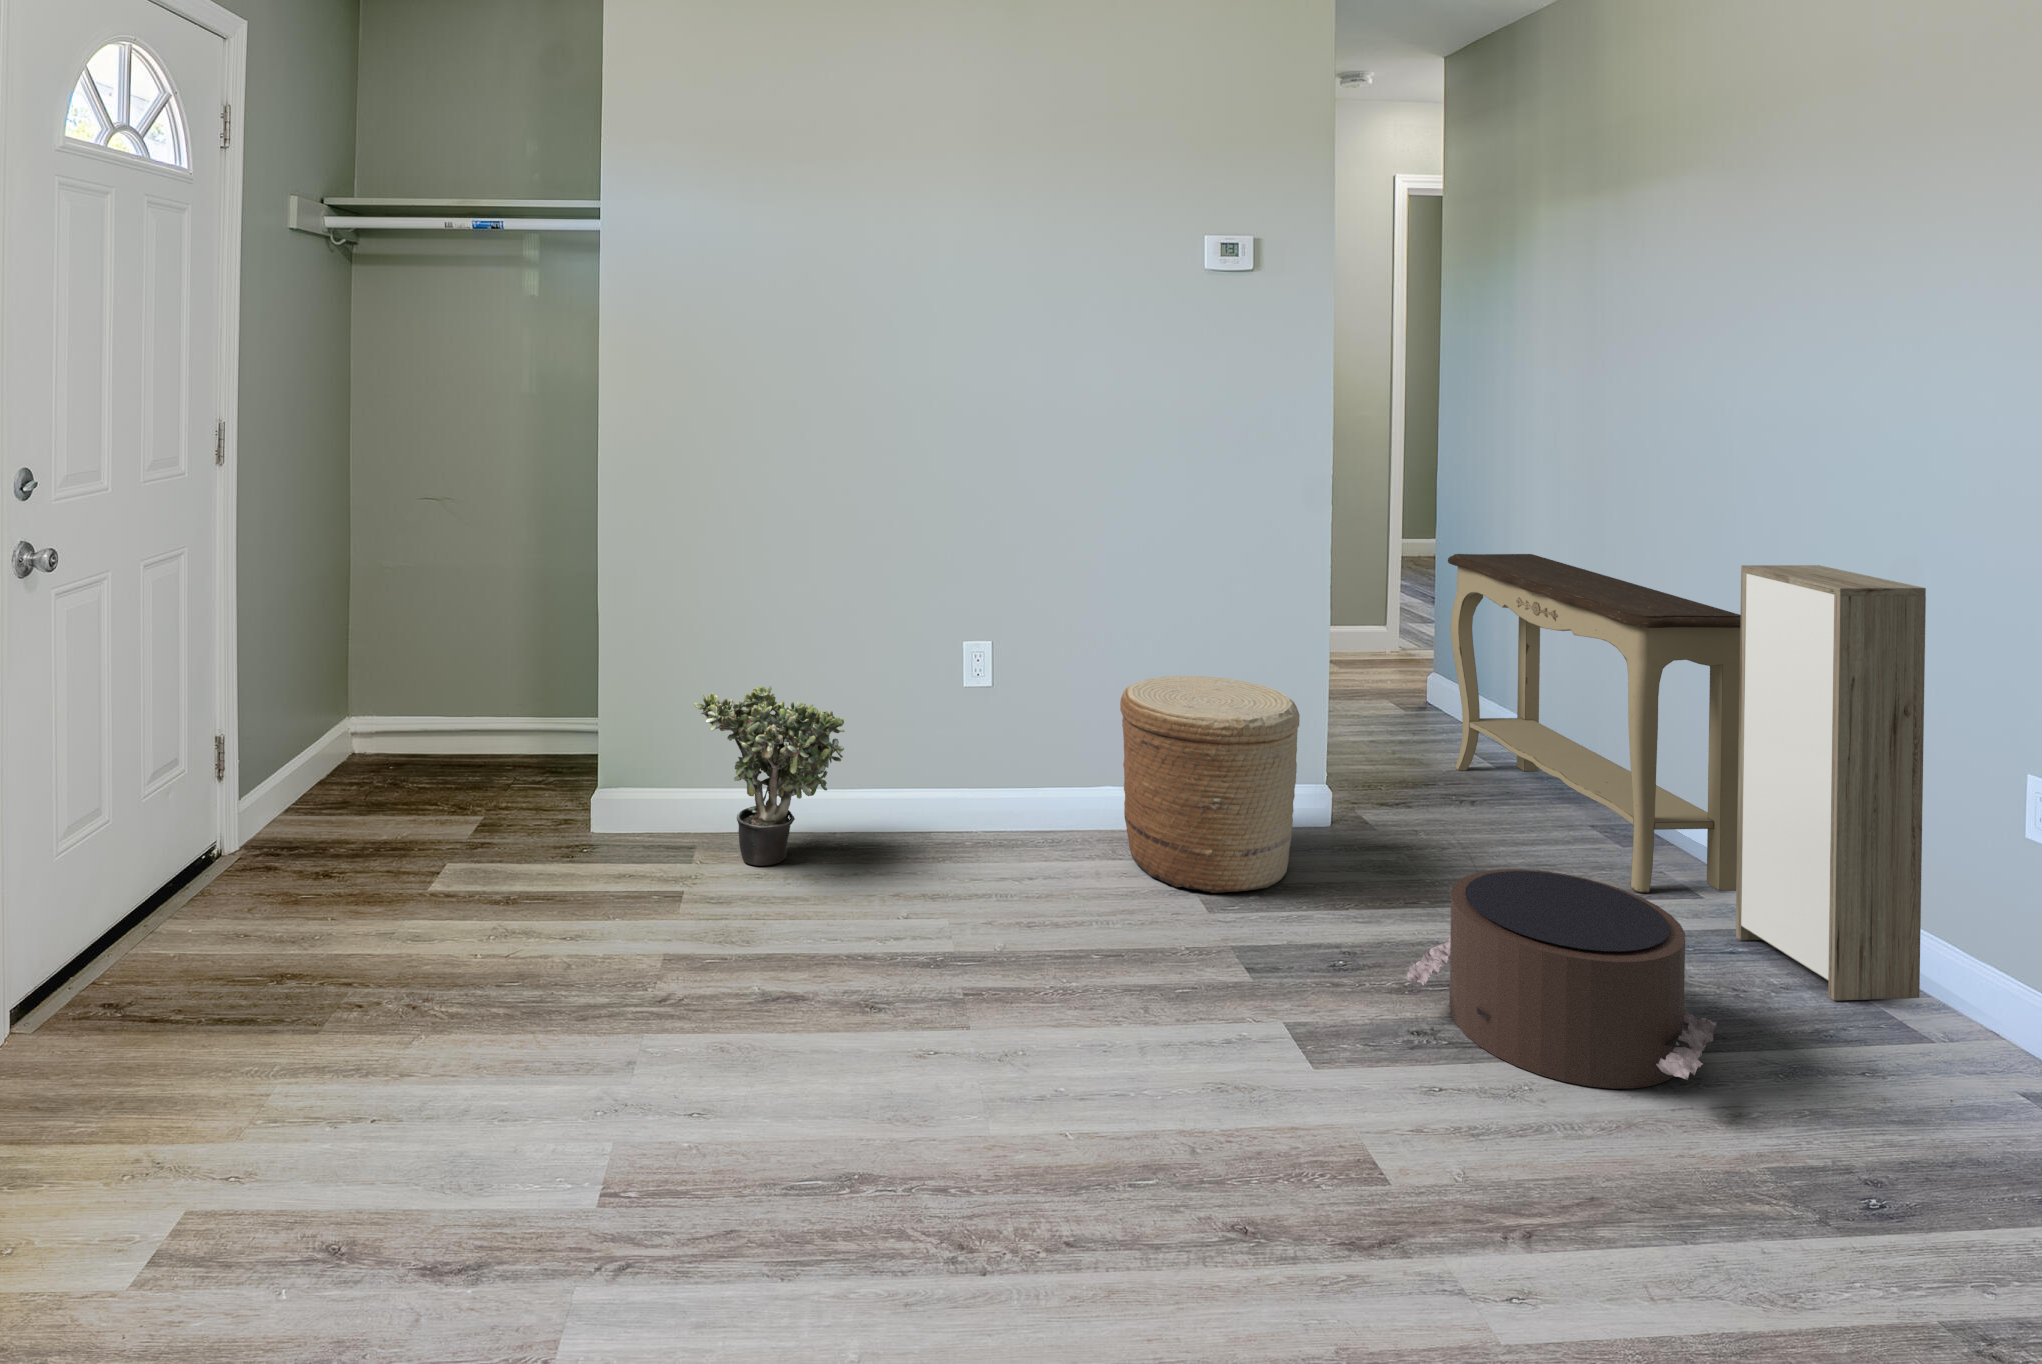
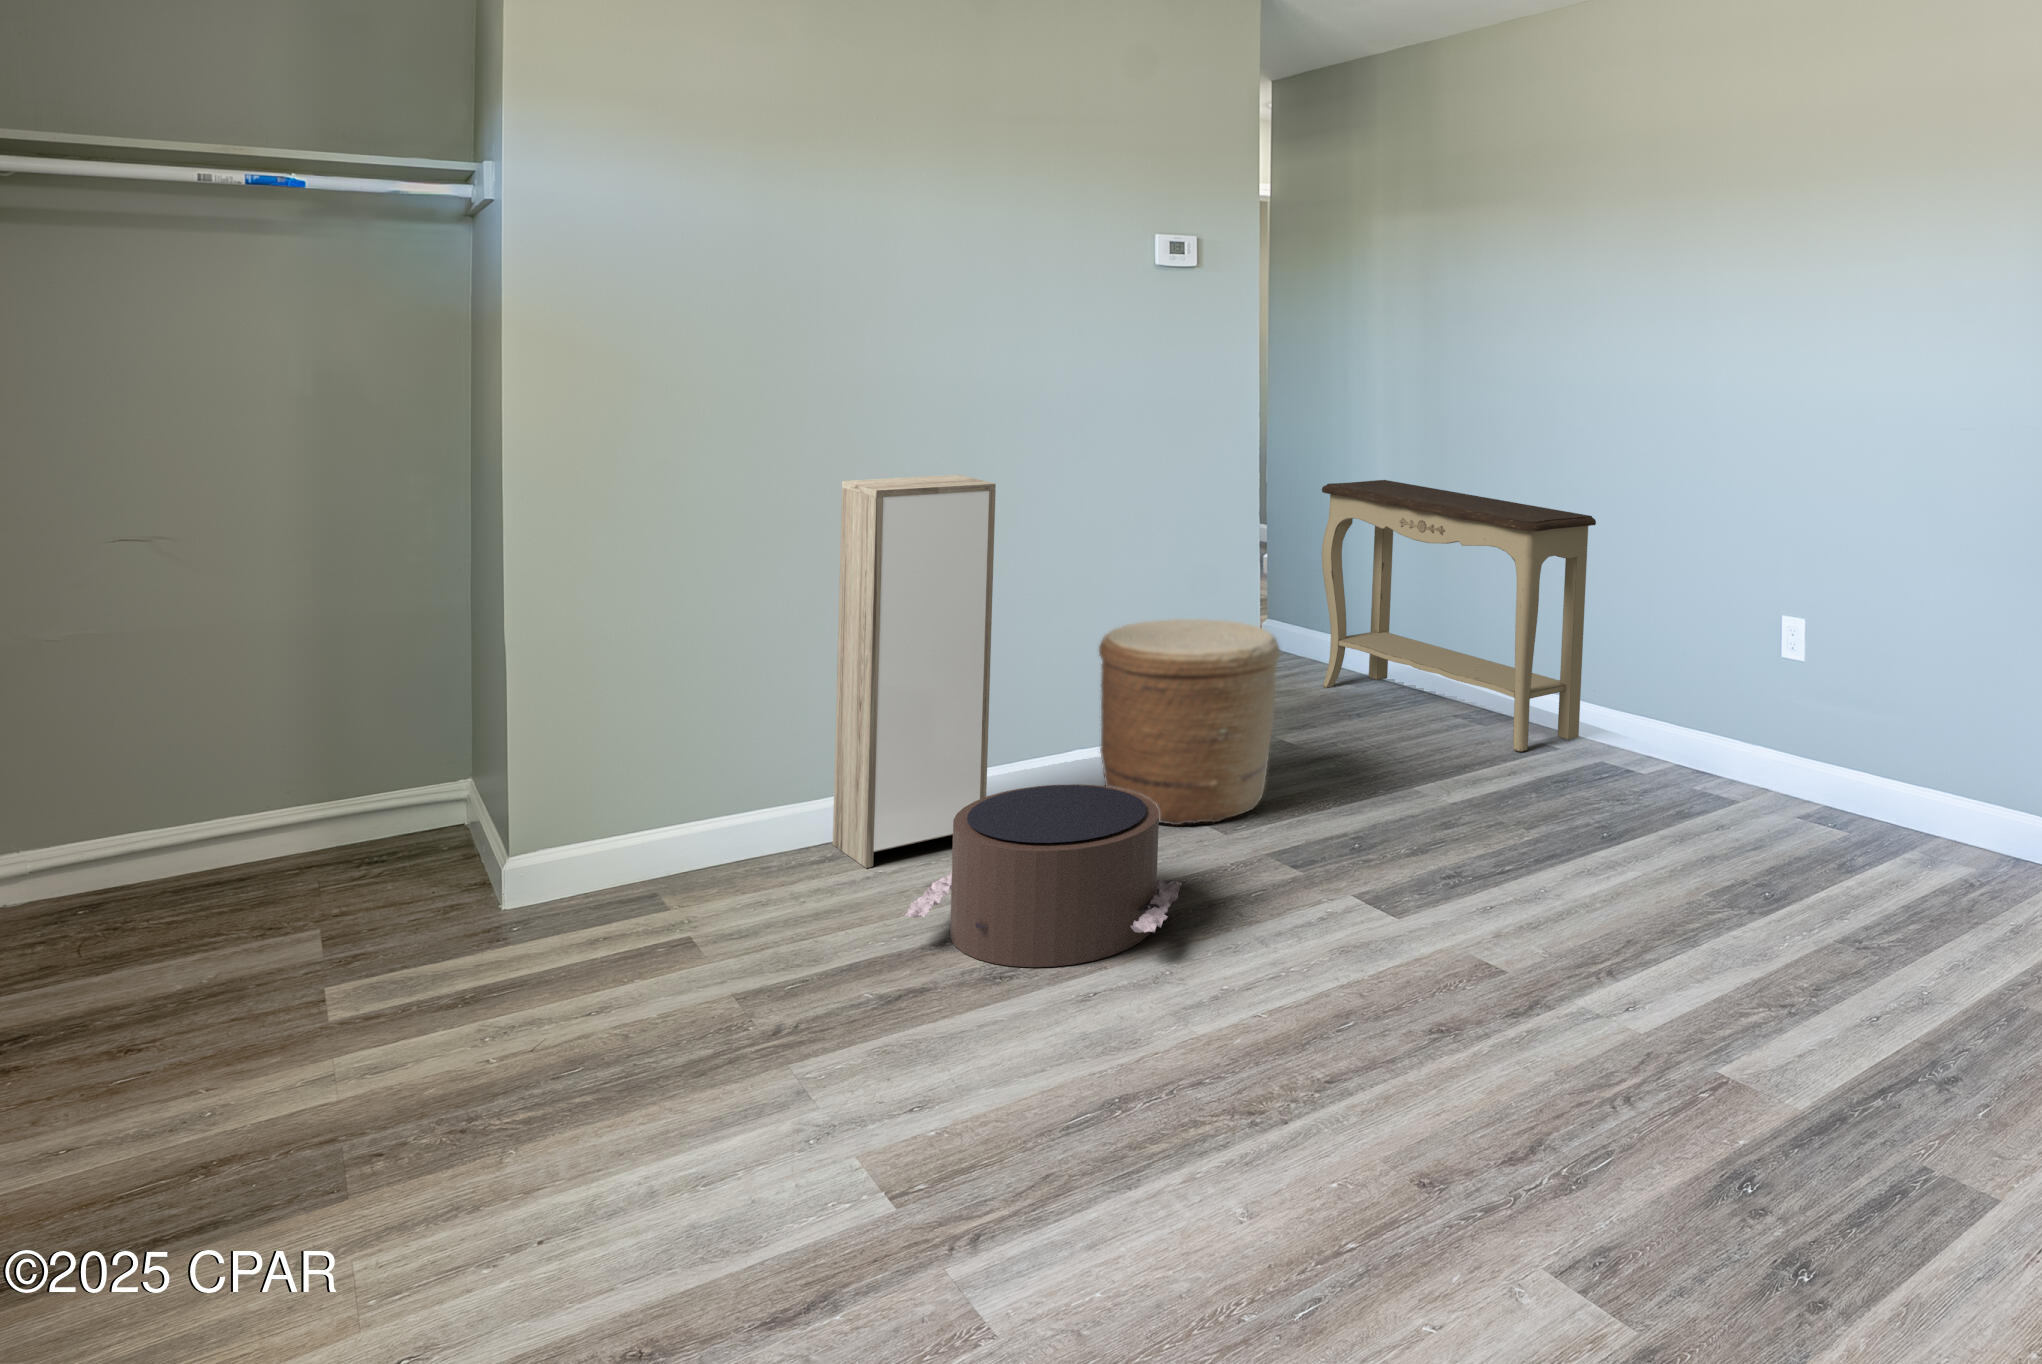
storage cabinet: present [1736,565,1926,1000] -> present [833,475,996,868]
potted plant: present [694,685,845,866] -> none [611,688,809,909]
pouf: present [1404,869,1716,1089] -> present [905,784,1182,967]

